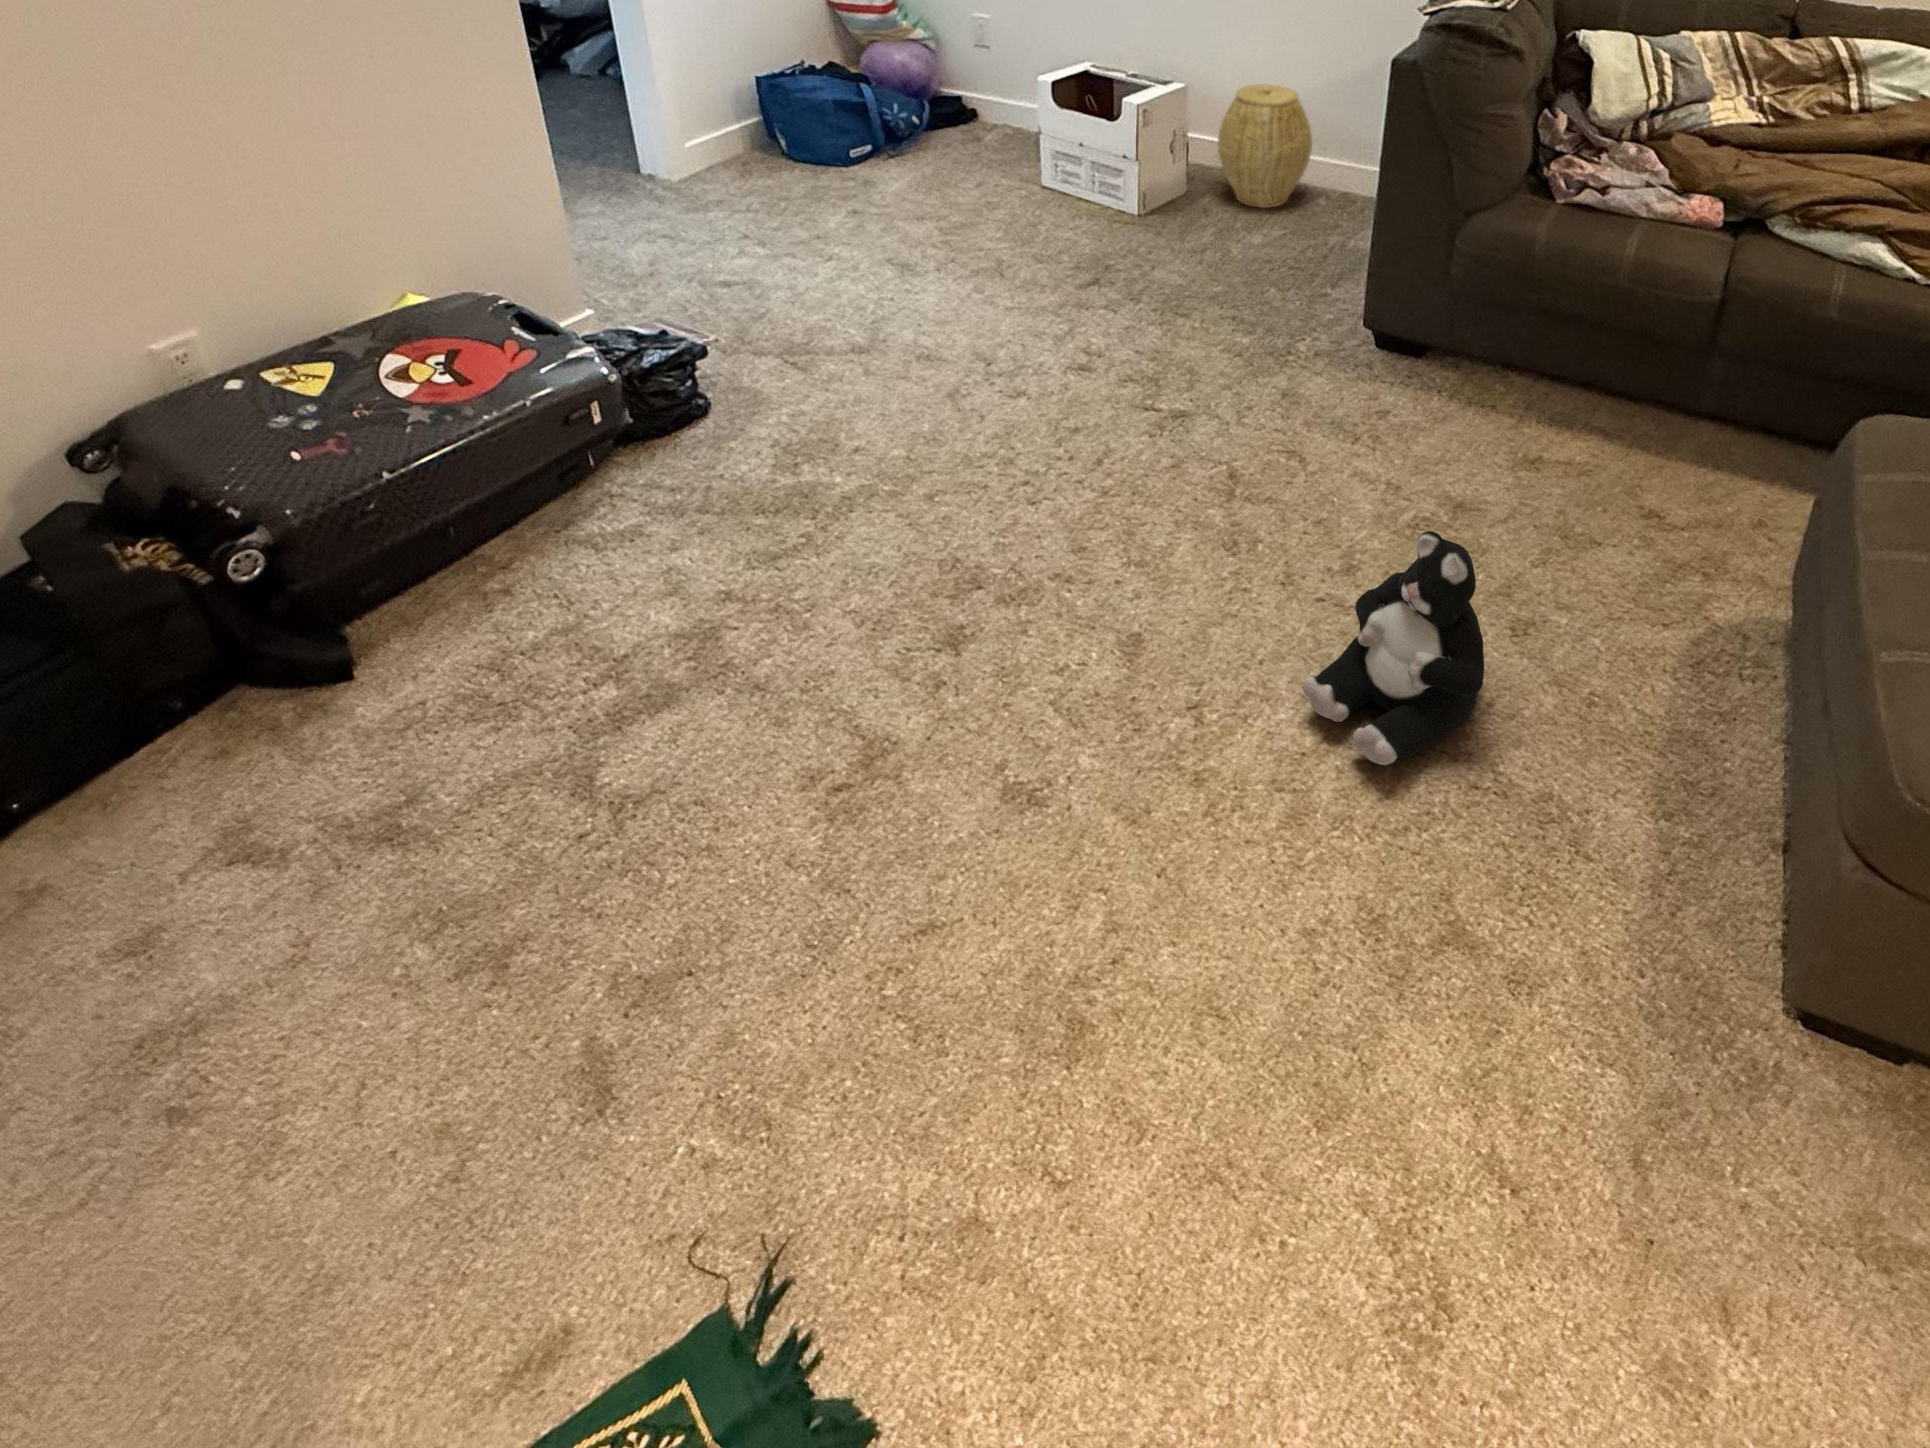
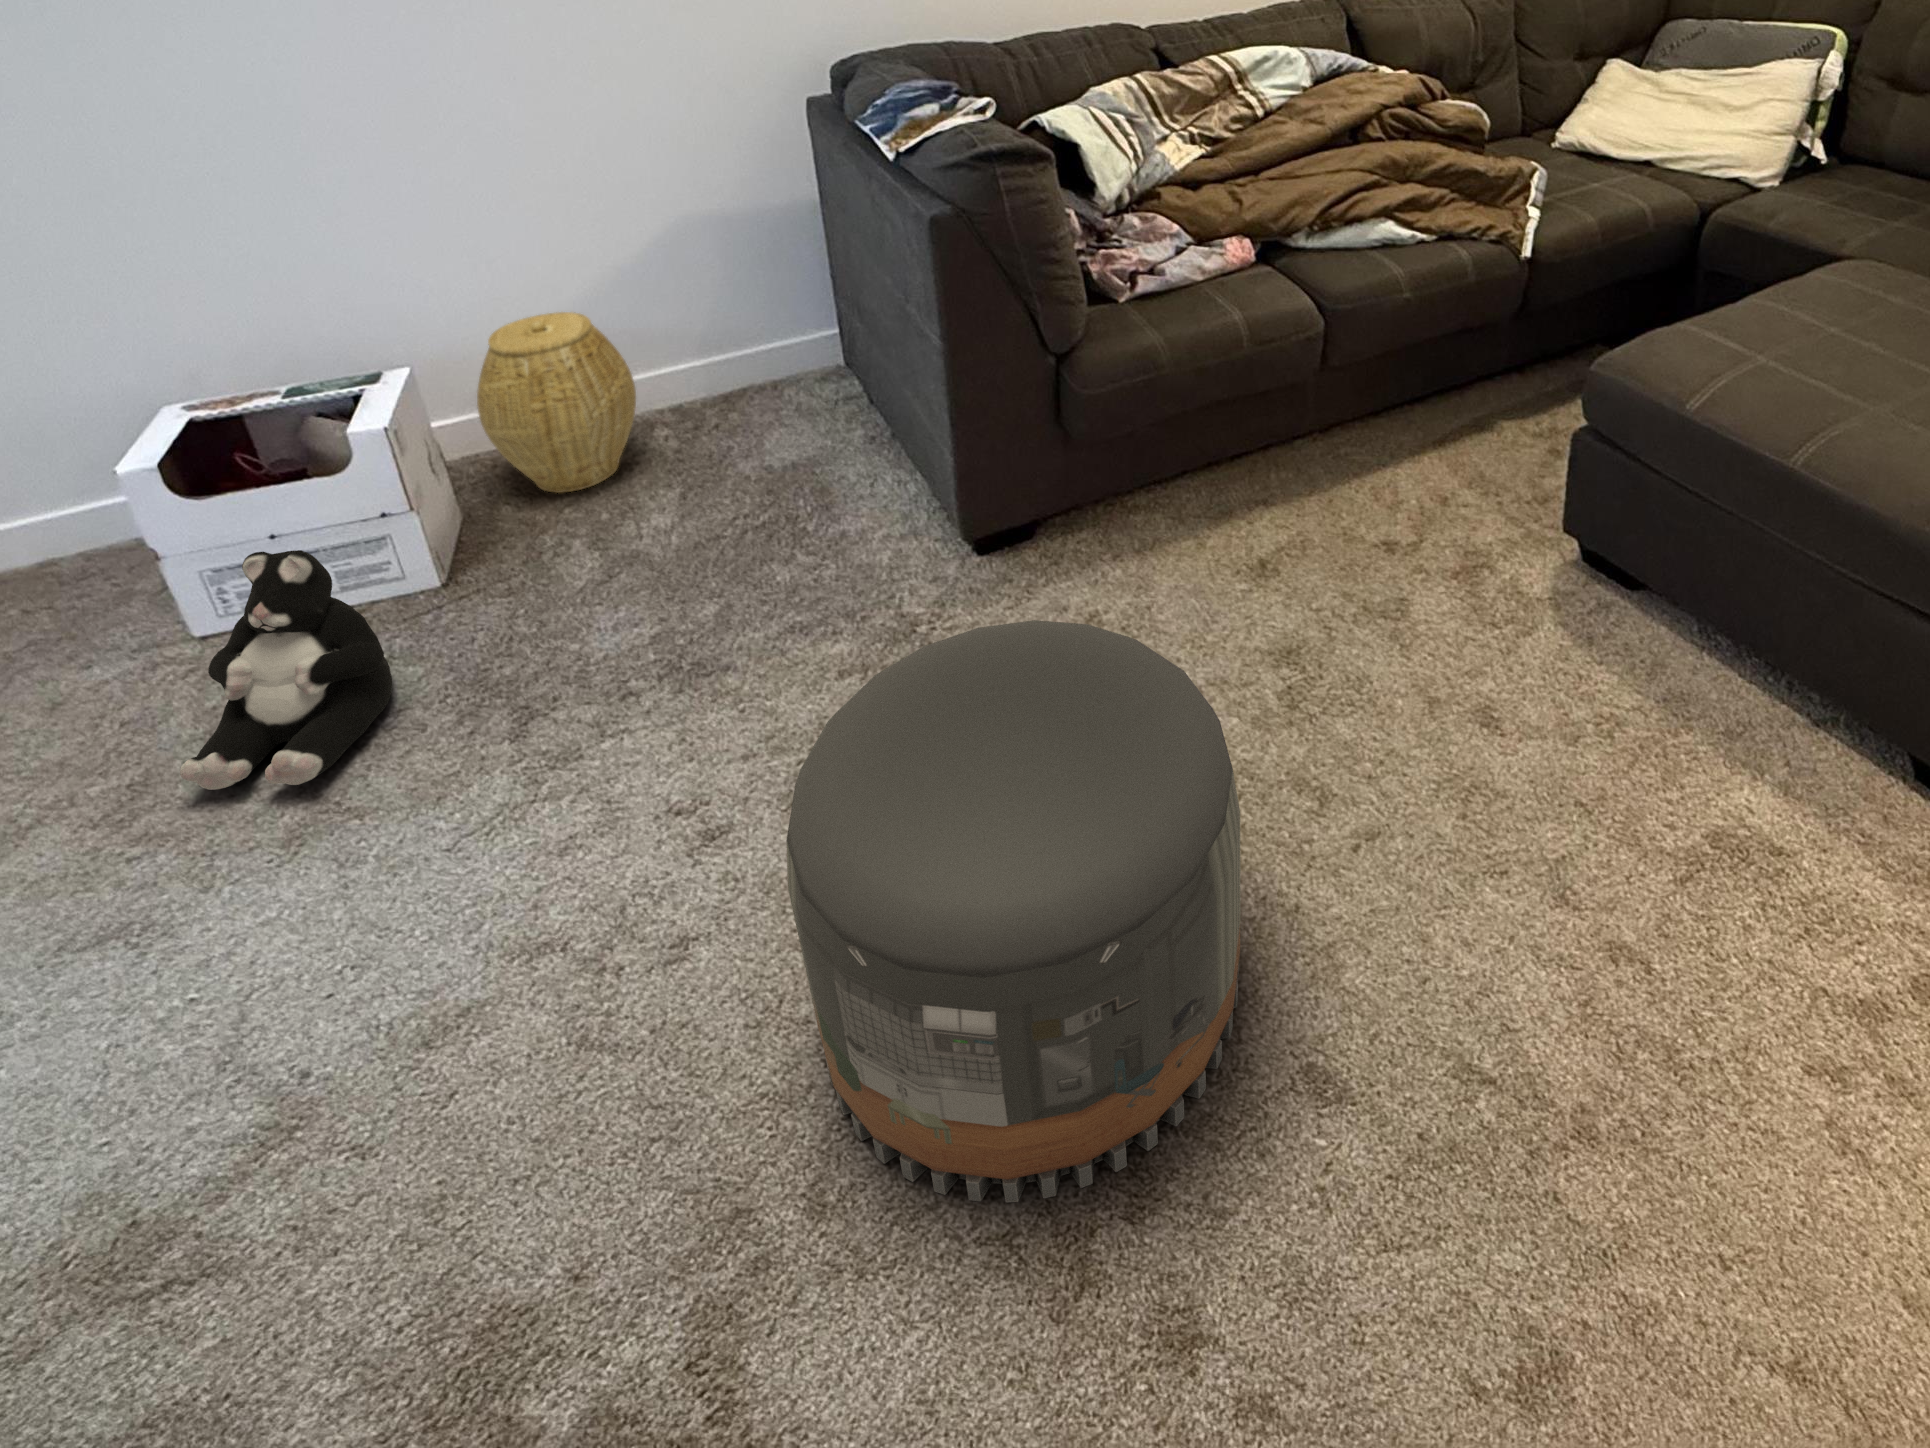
pouf: none [989,294,1272,617] -> present [786,620,1240,1202]
plush toy: present [1303,531,1484,765] -> present [180,550,392,790]

